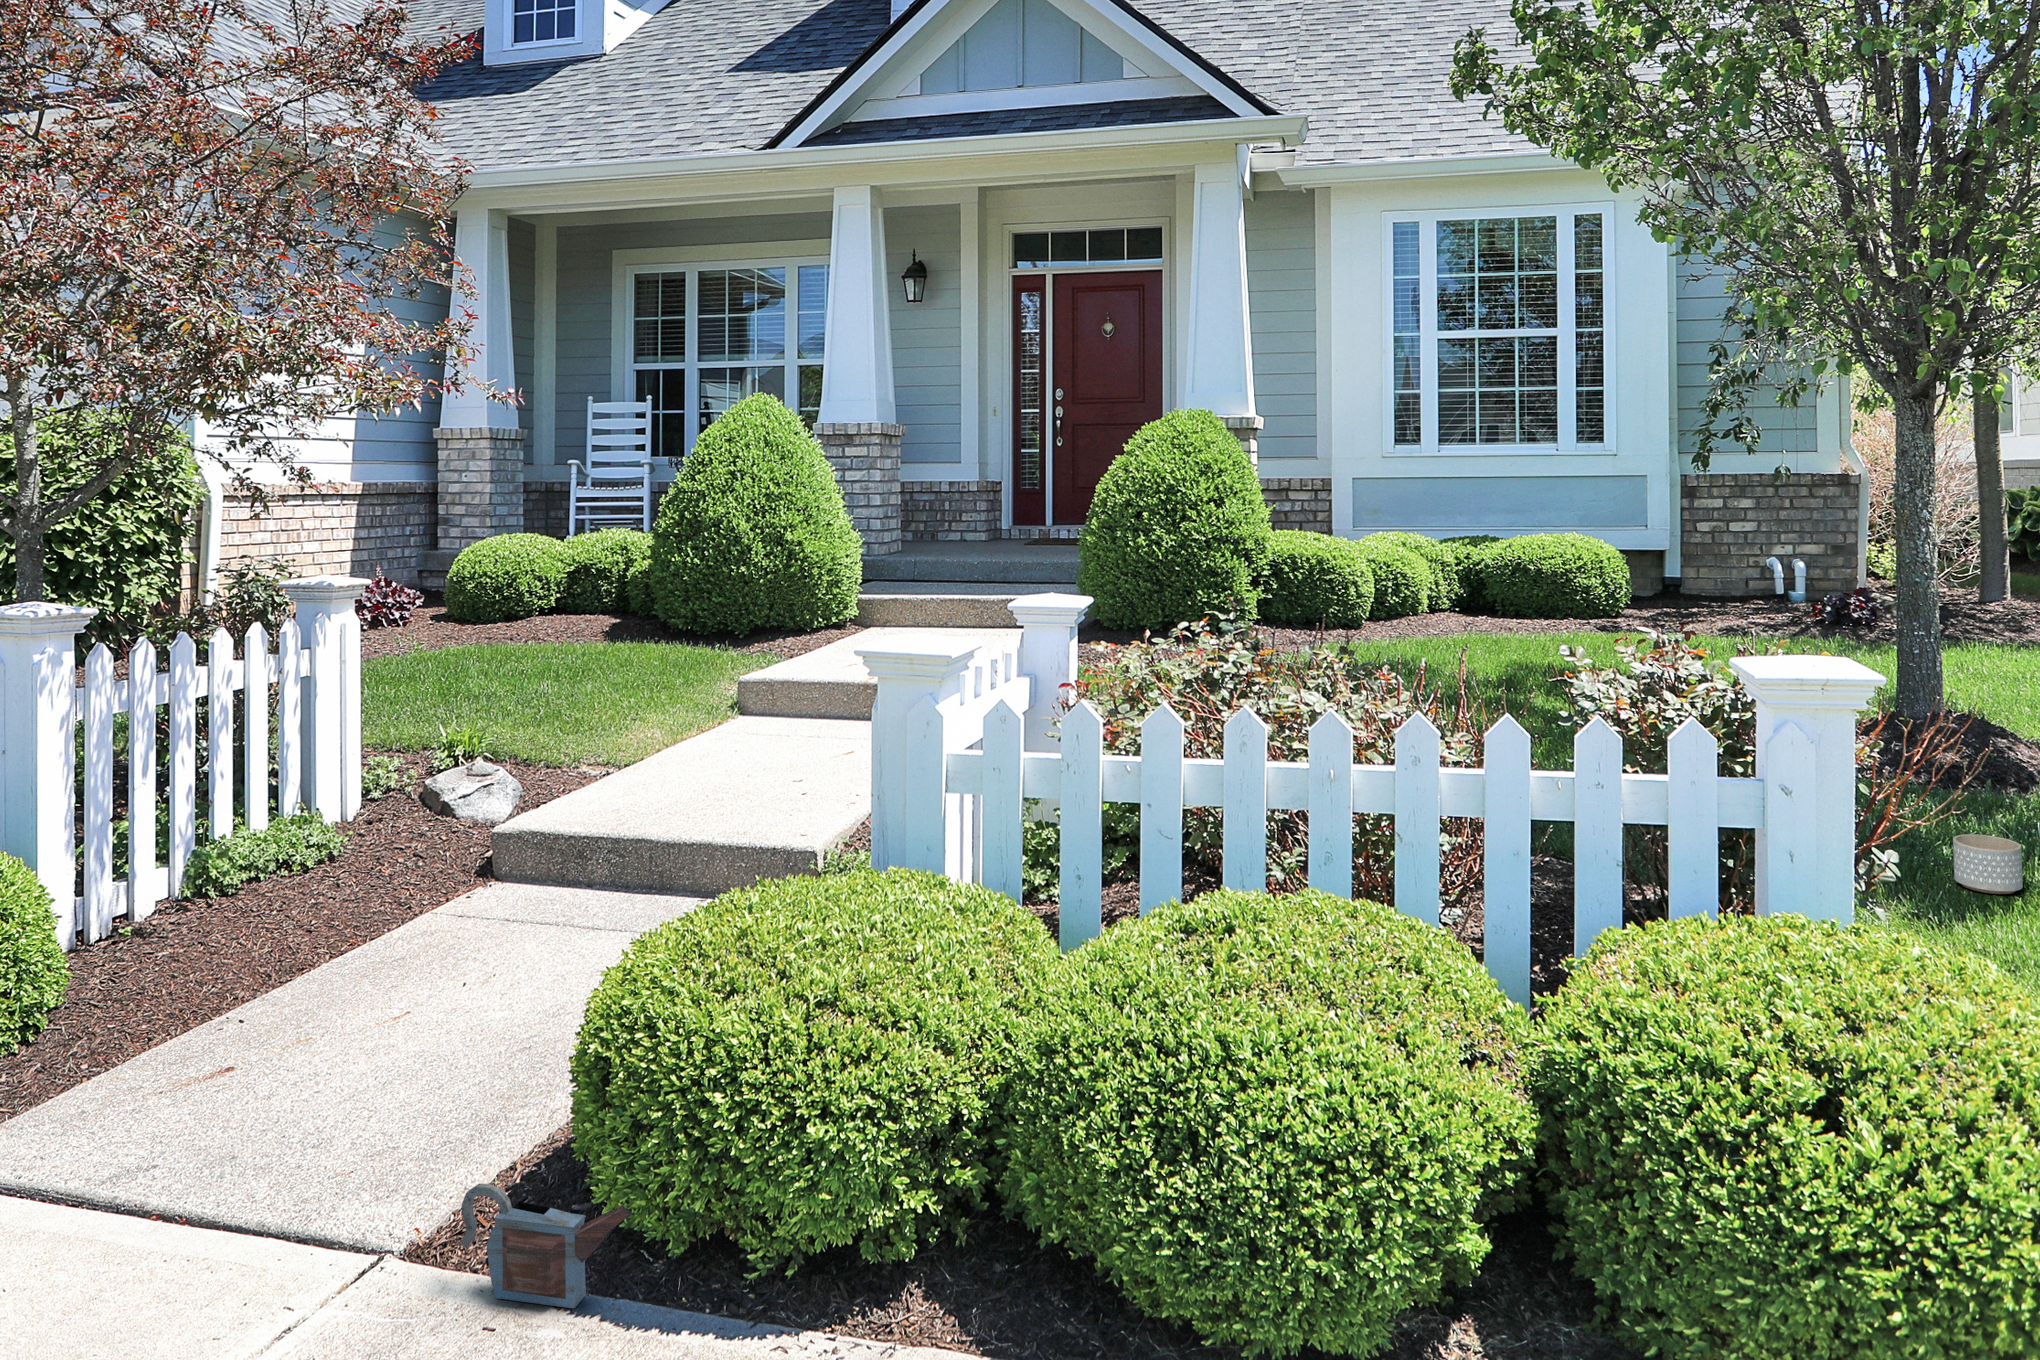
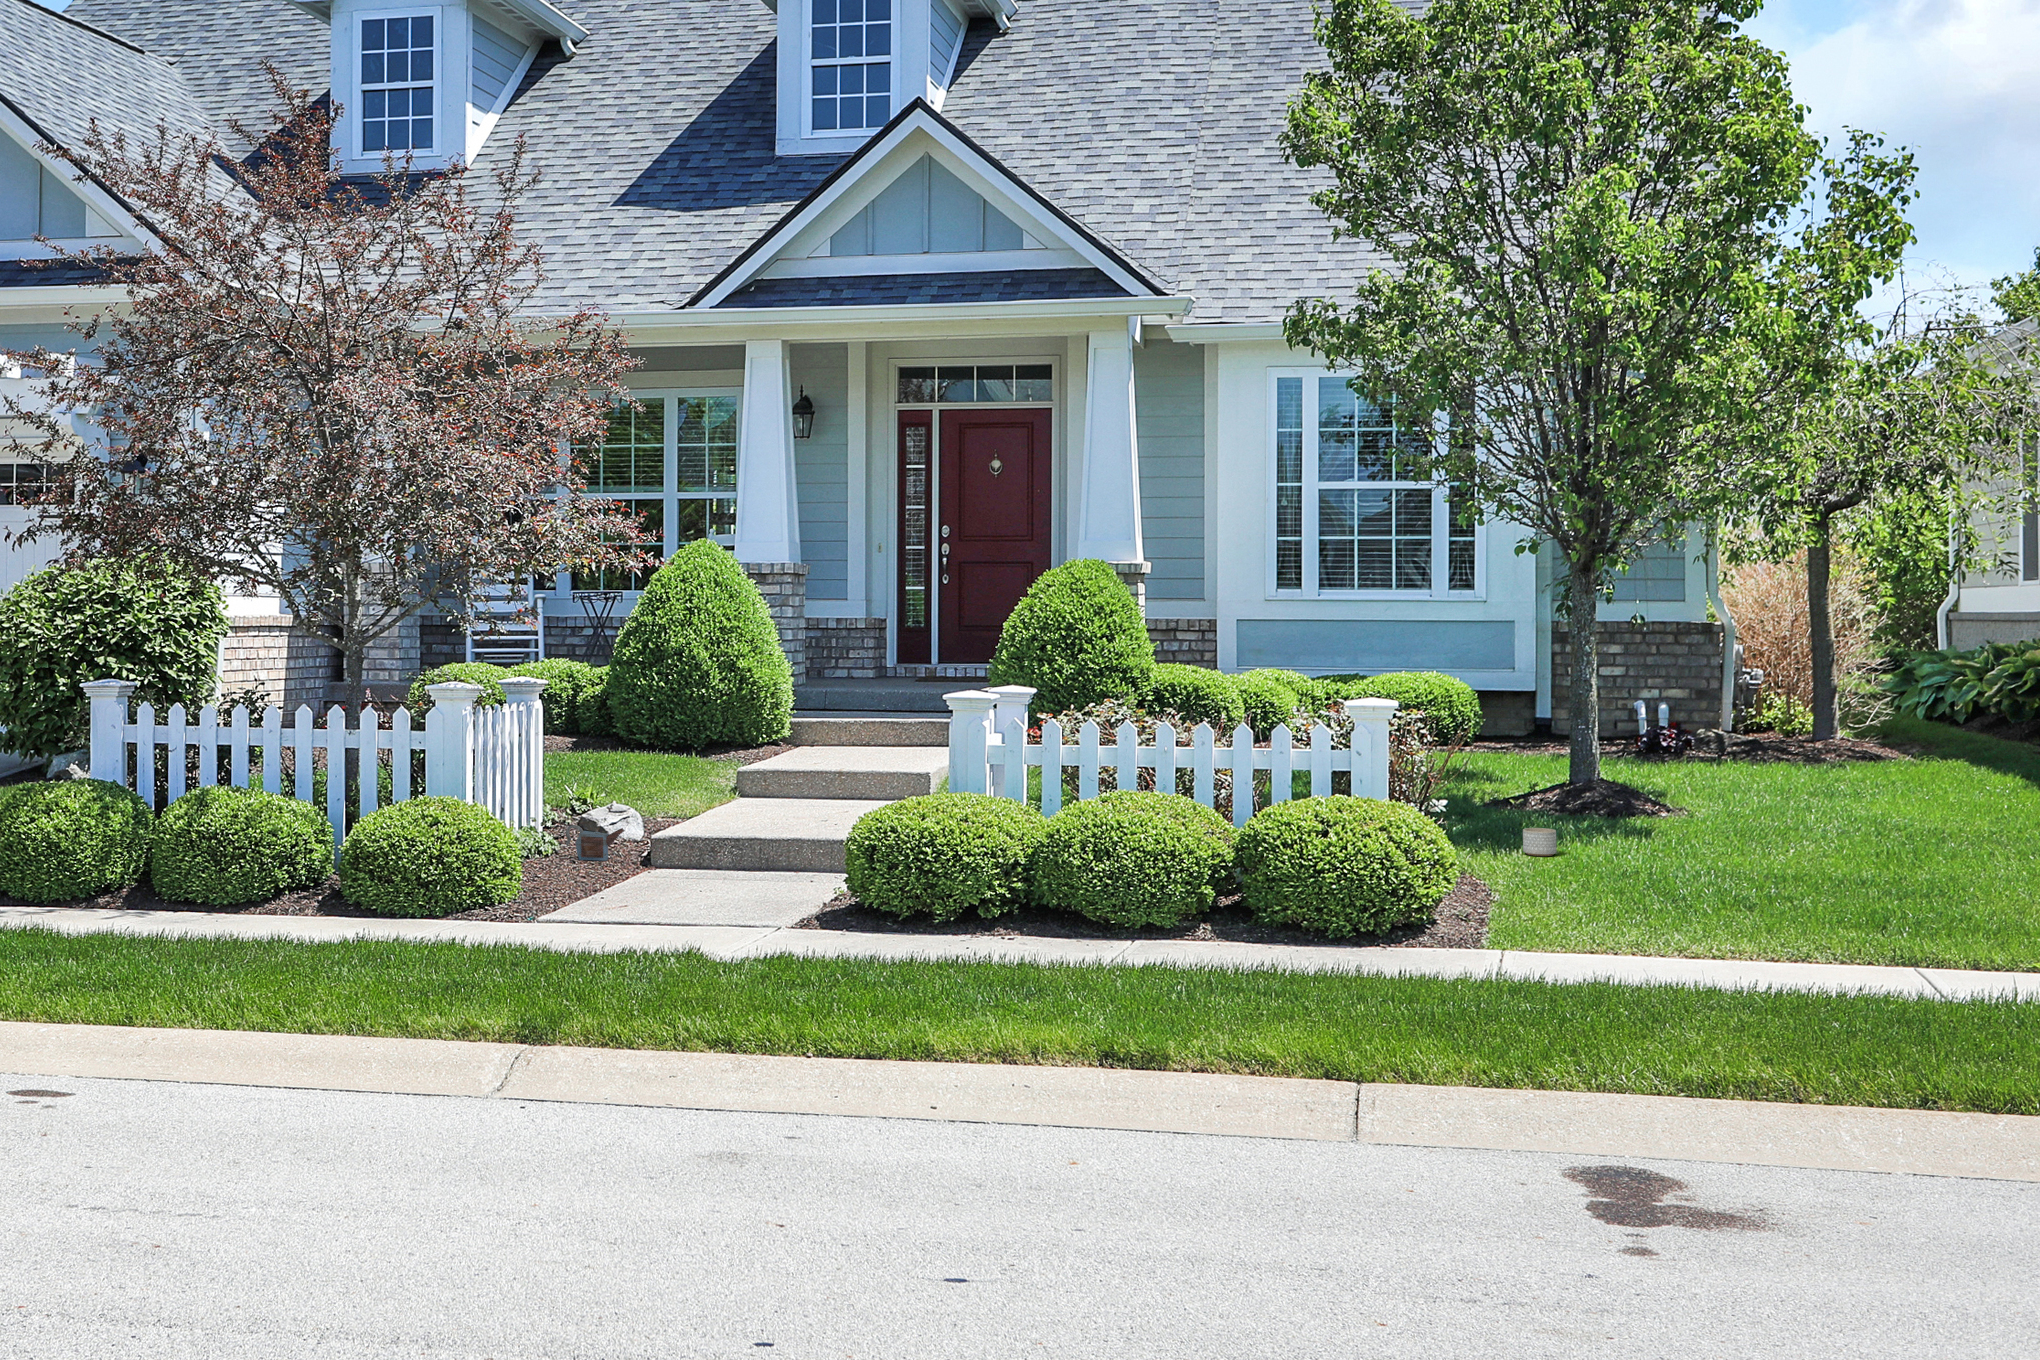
watering can: present [460,1184,632,1308] -> present [566,825,625,861]

